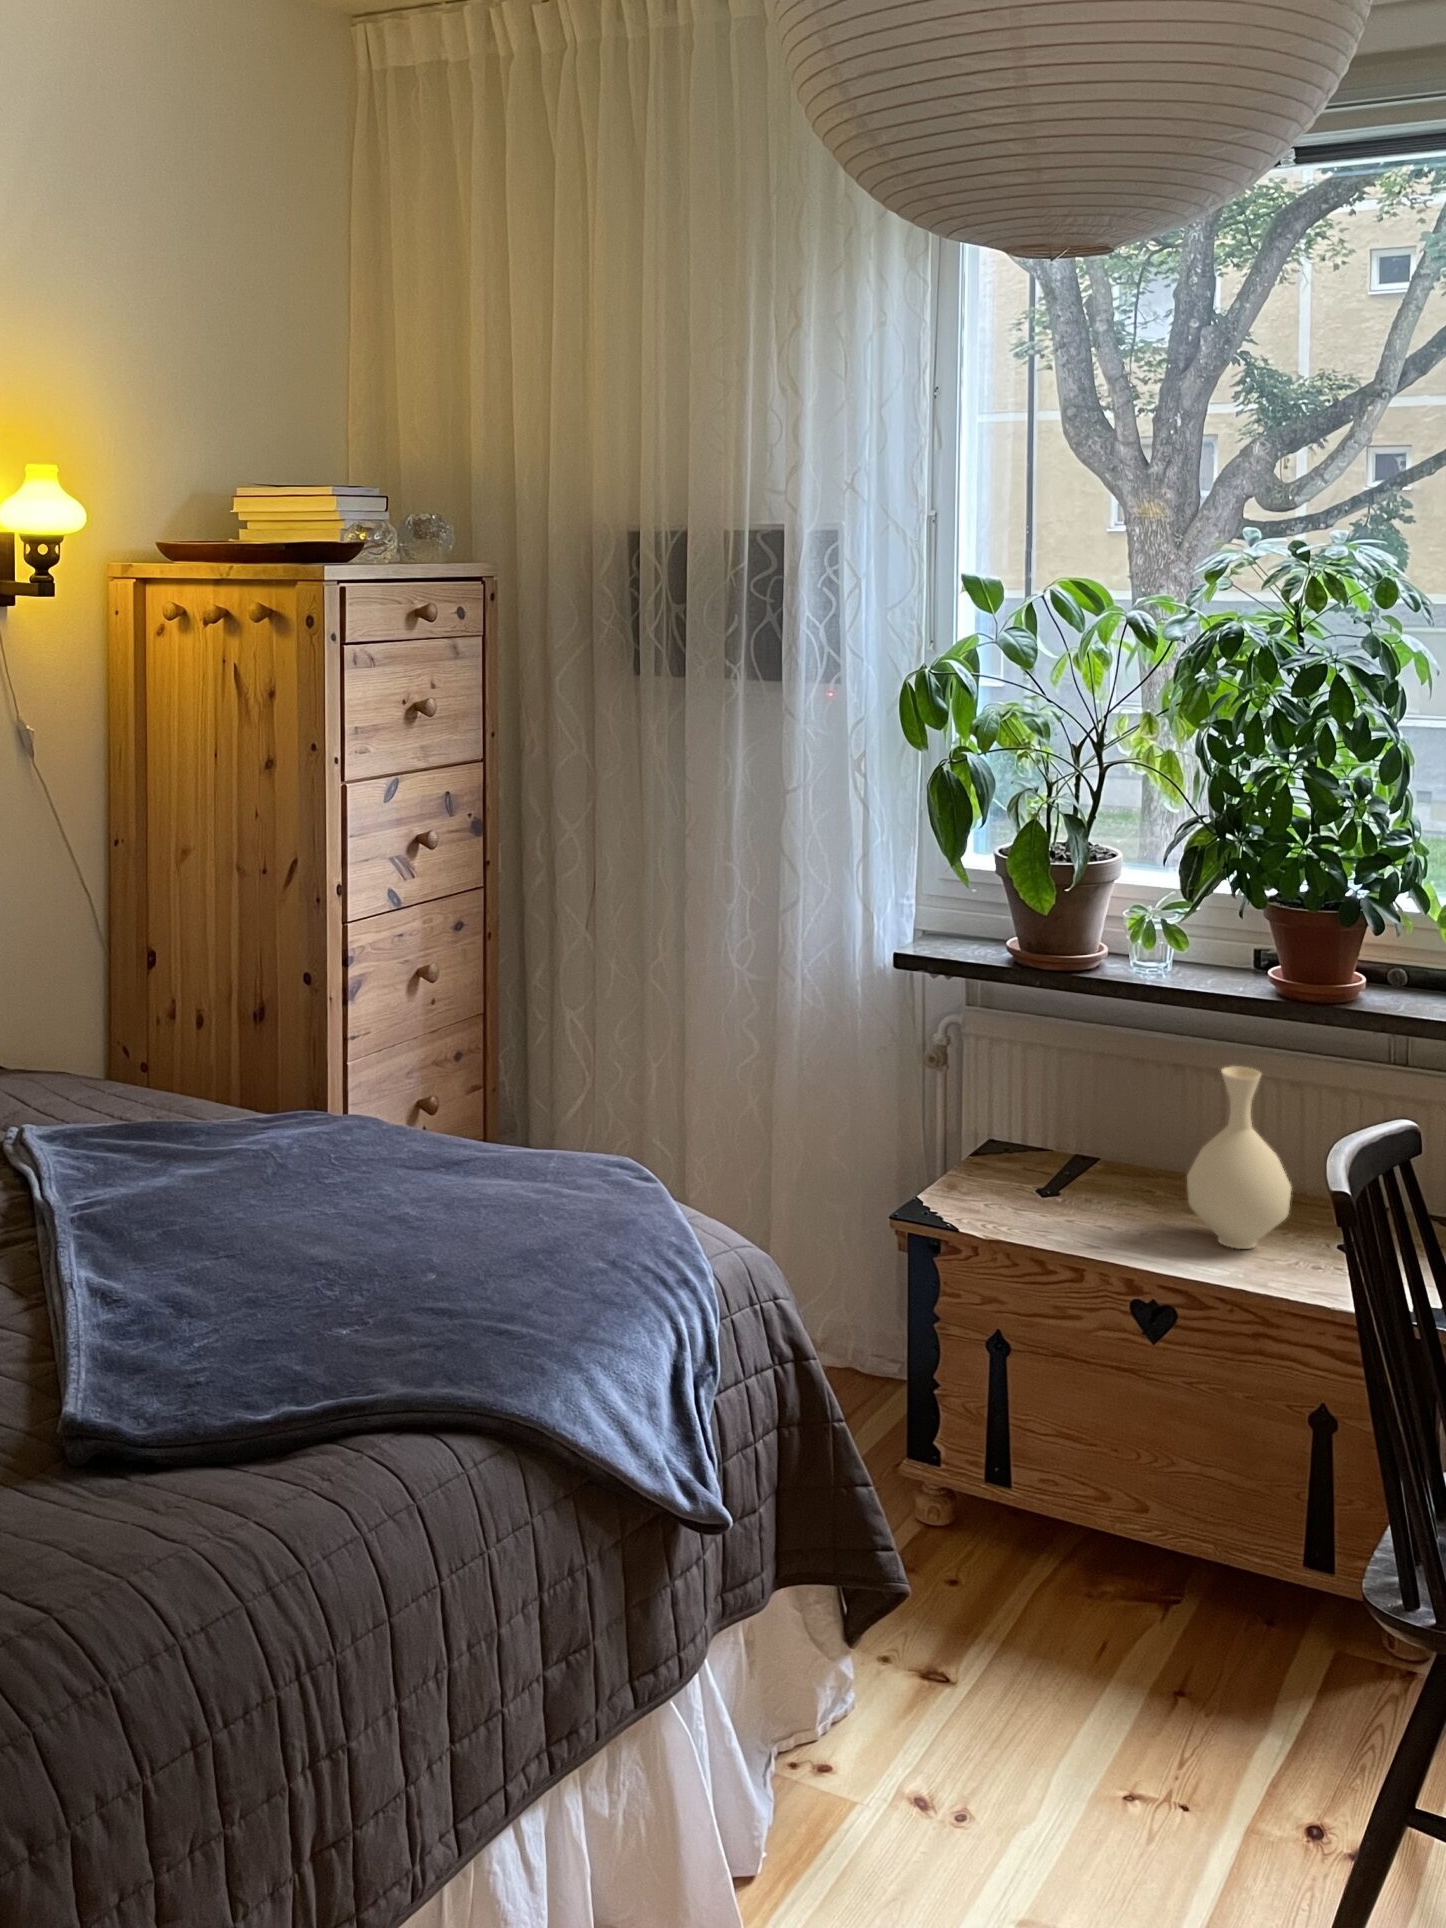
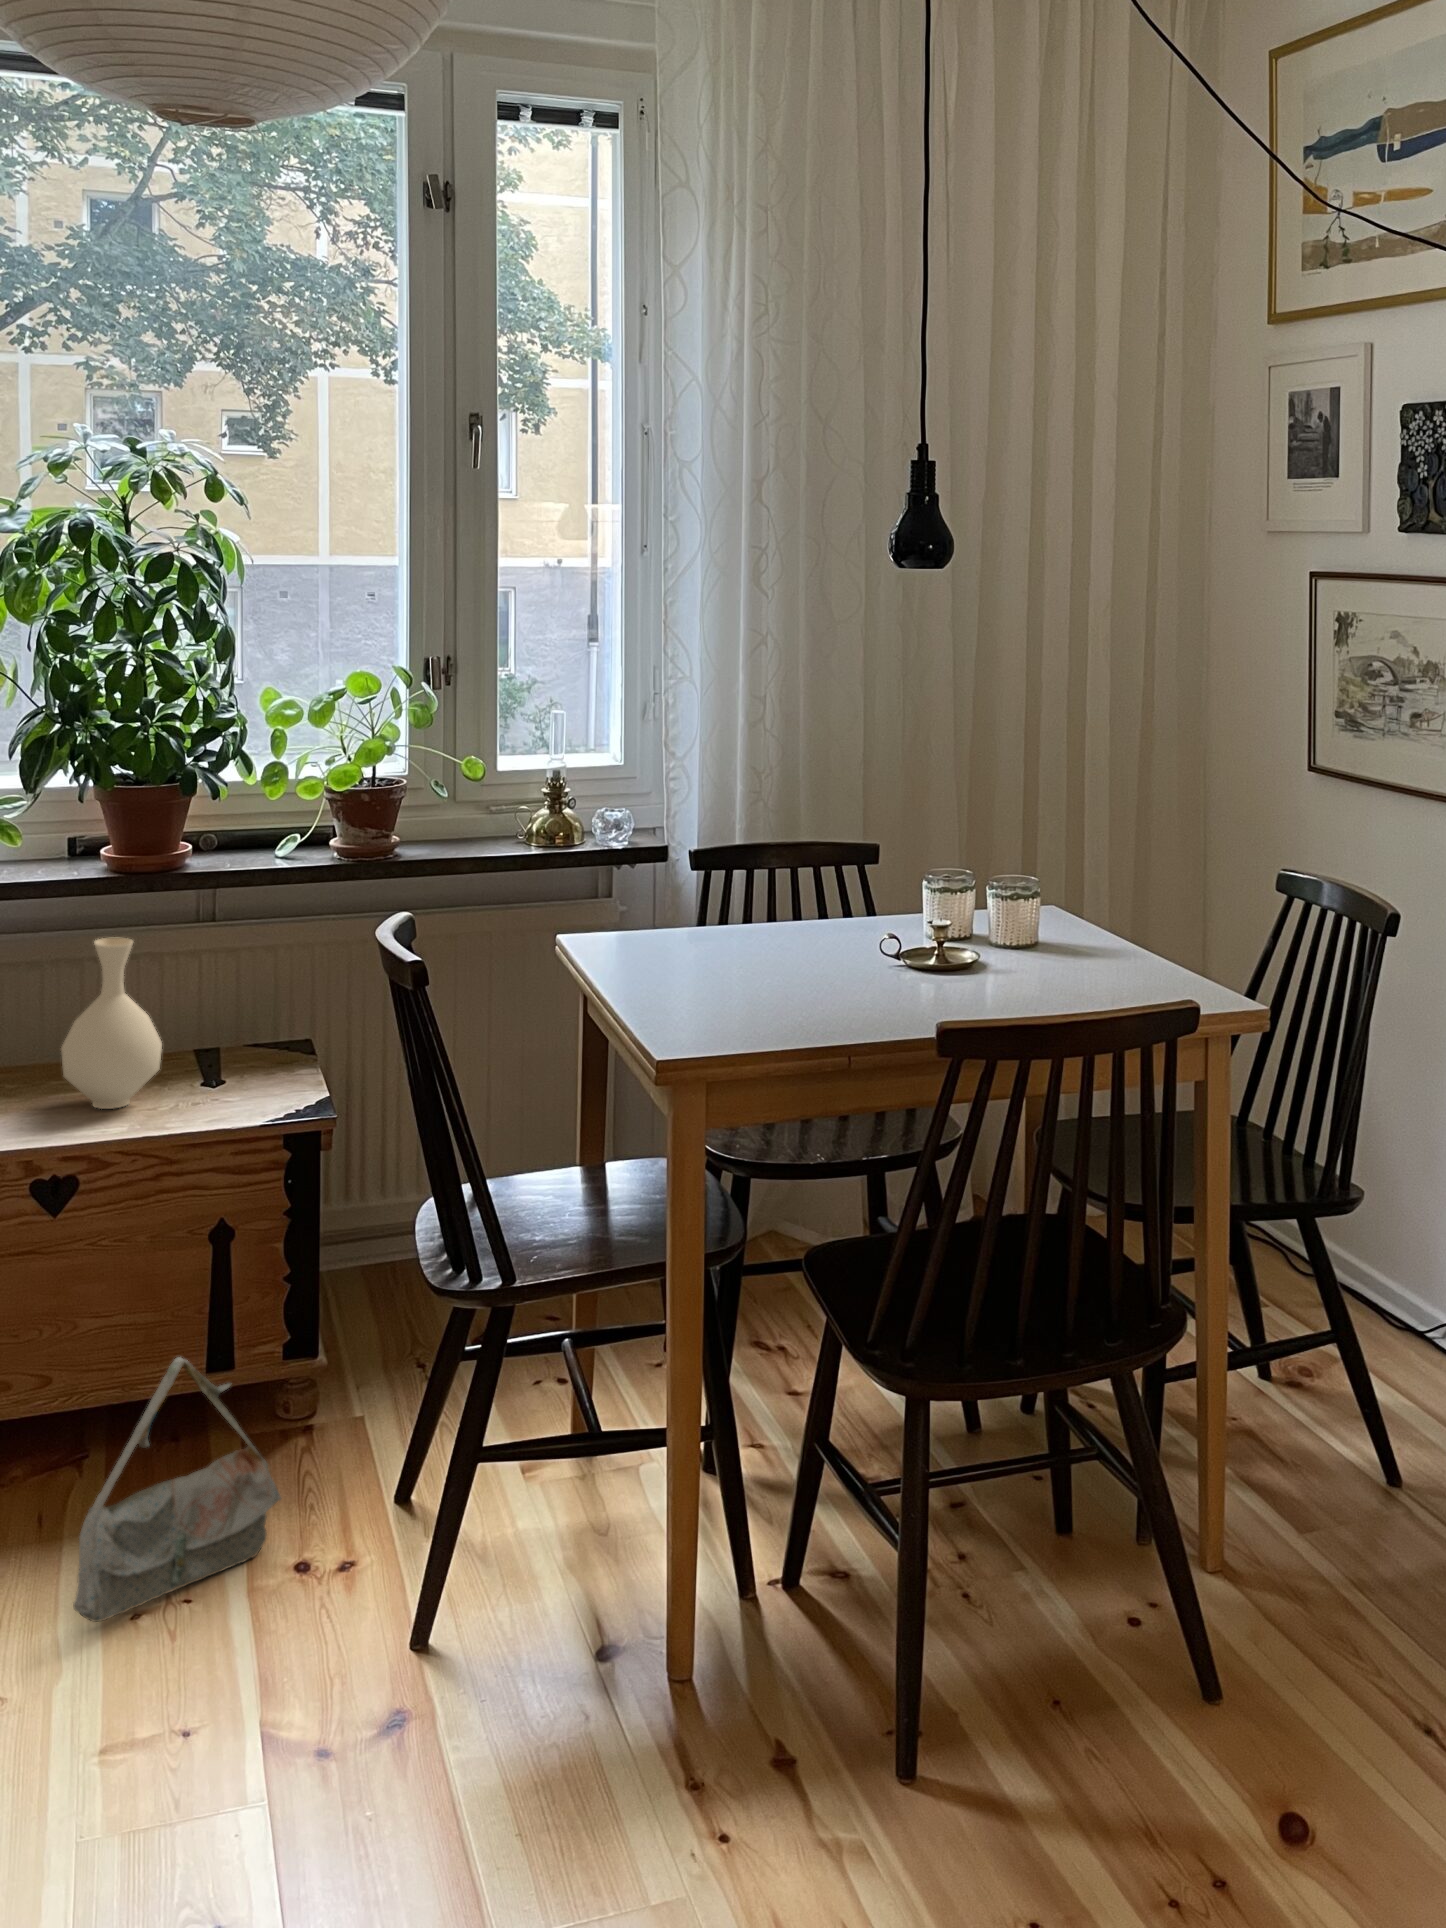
bag: none [1066,1539,1304,1794] -> present [73,1357,281,1622]

